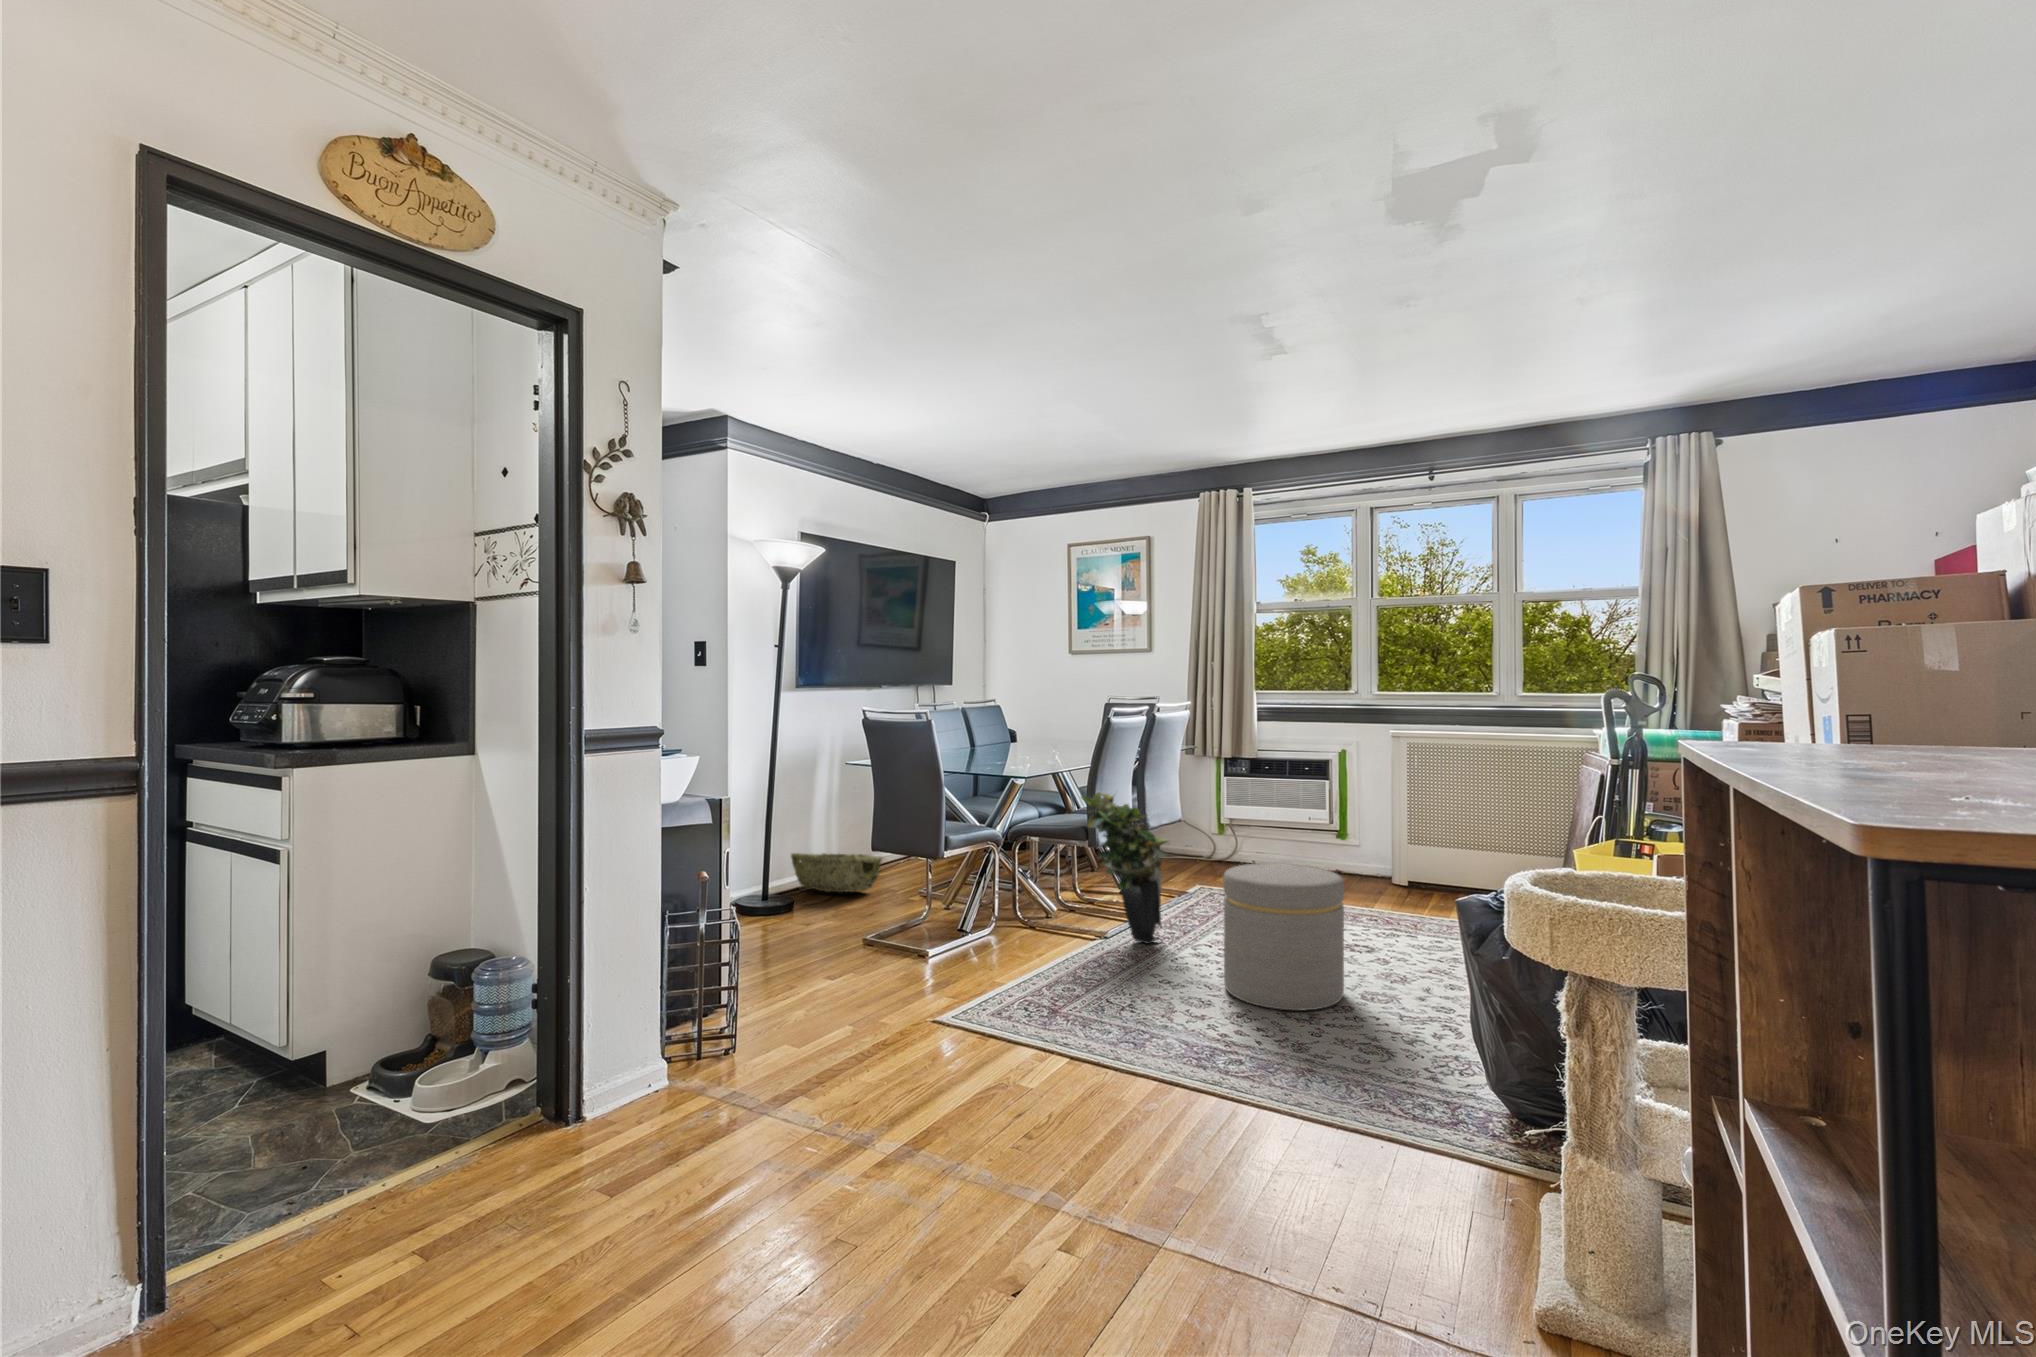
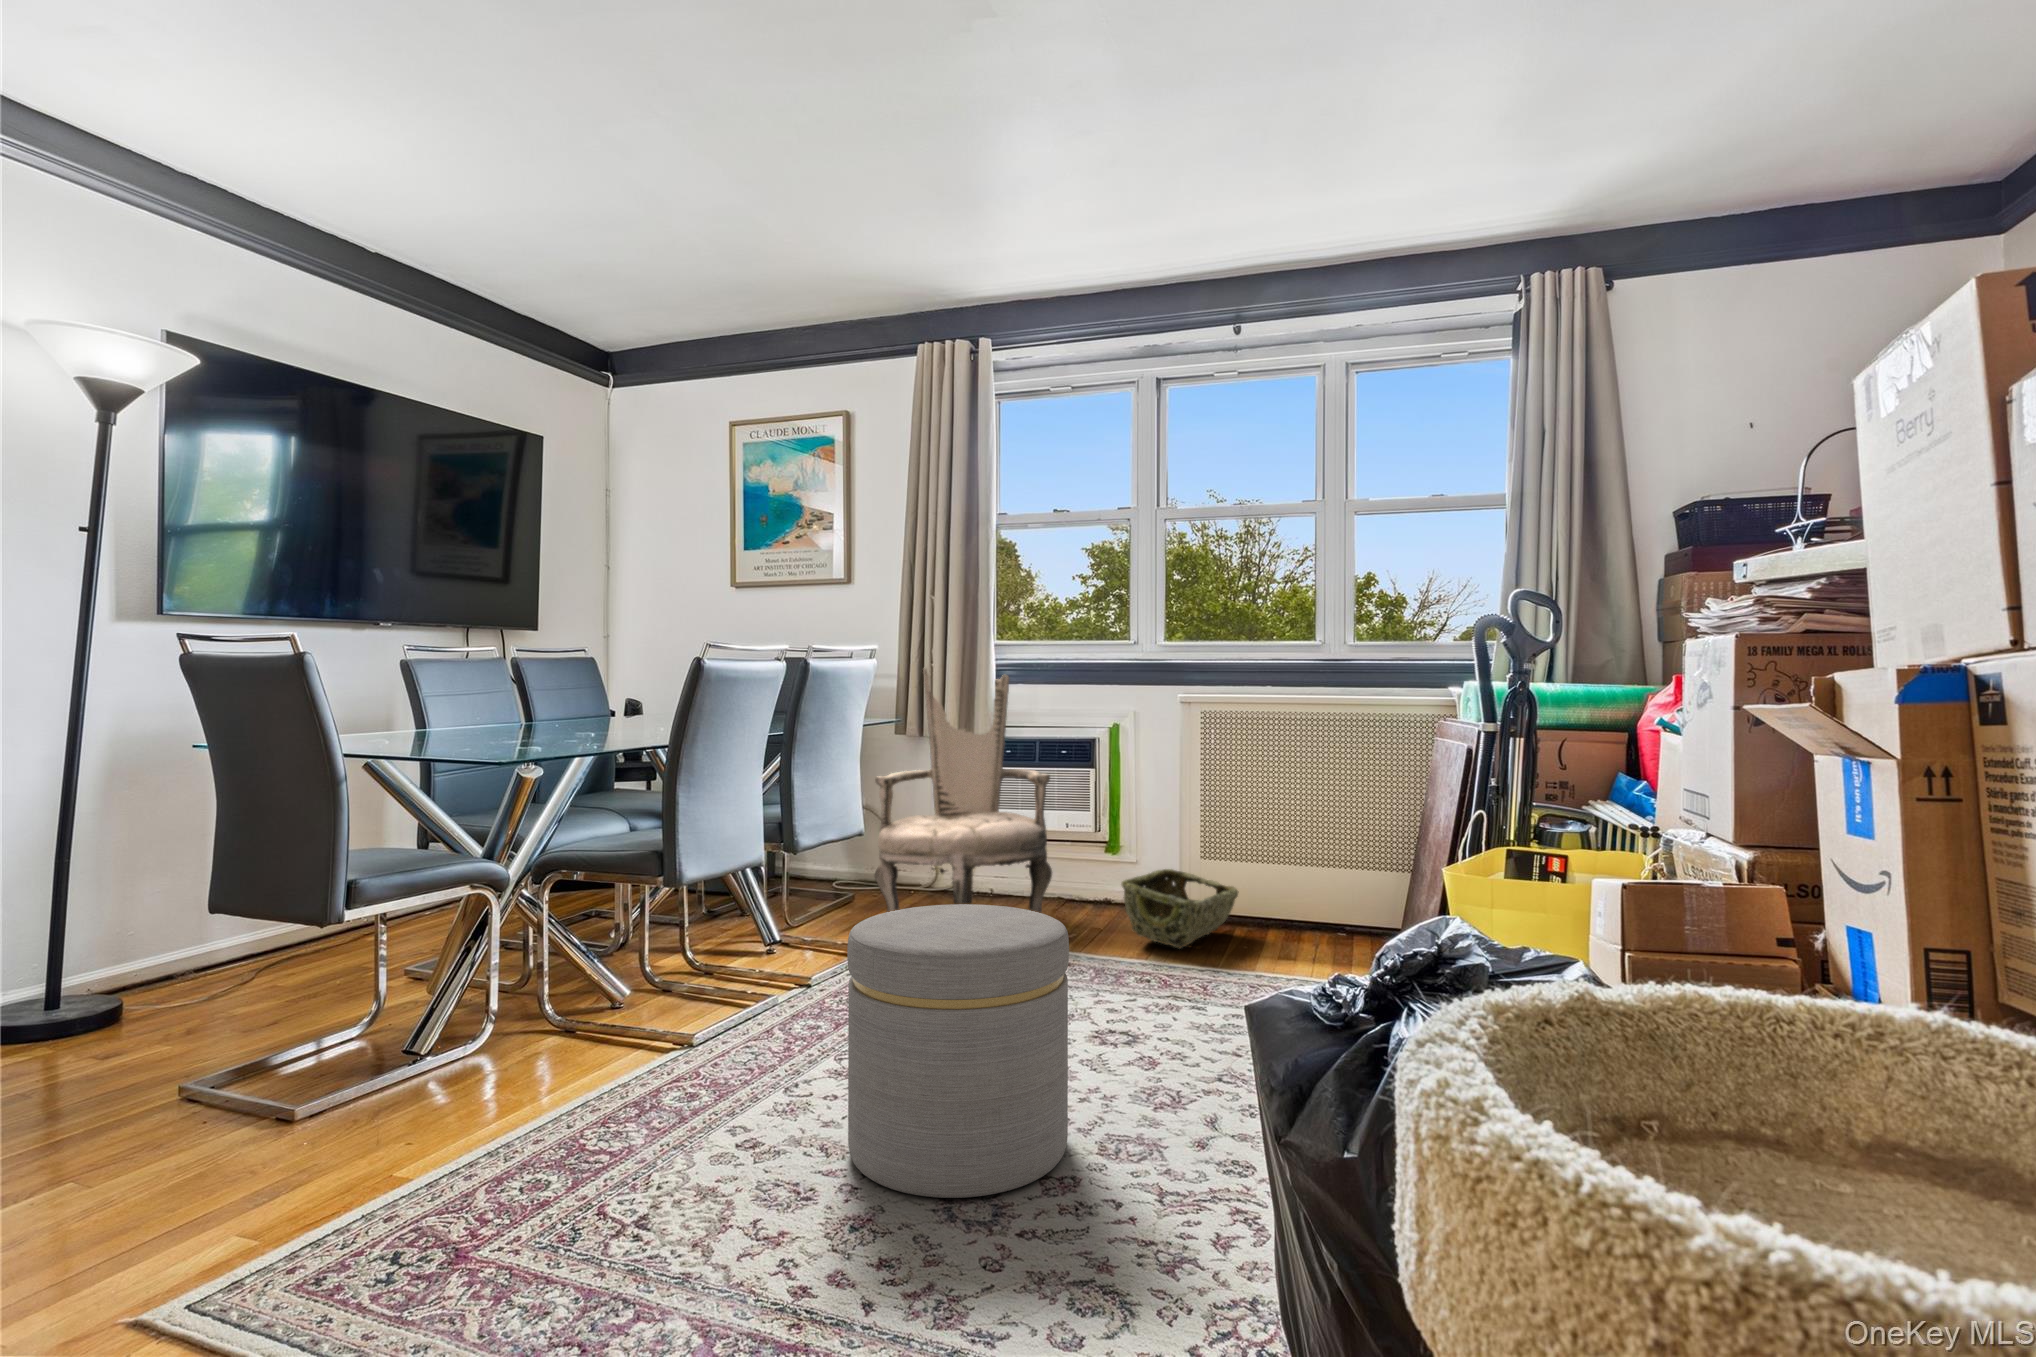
armchair: none [1180,701,1300,892] -> present [875,668,1052,913]
potted plant: present [1081,792,1168,944] -> none [643,781,801,1053]
woven basket: present [791,853,882,892] -> present [1121,869,1239,948]

